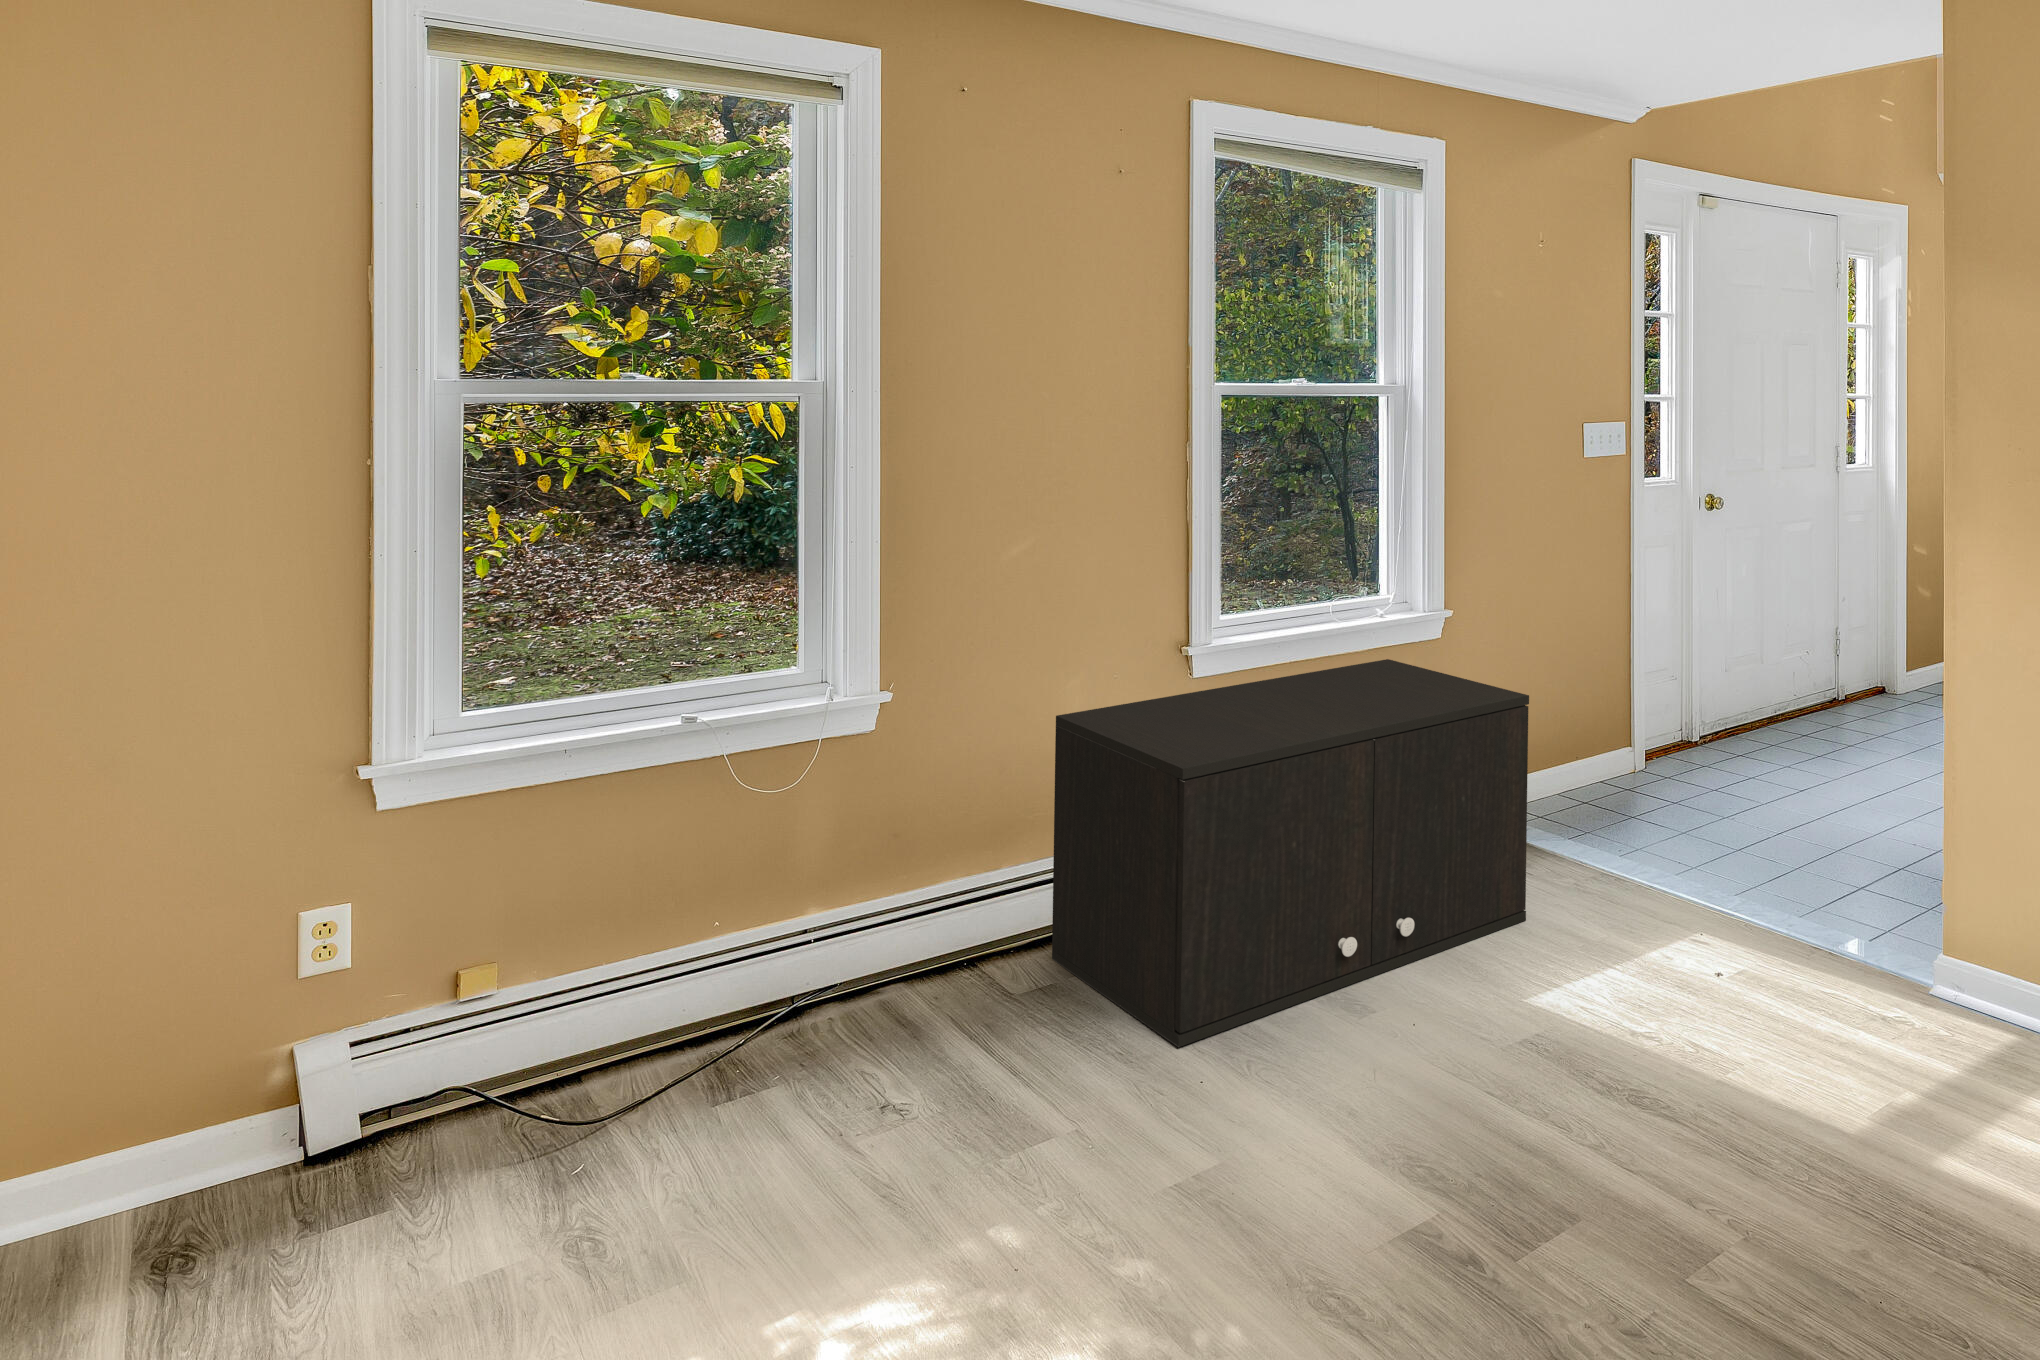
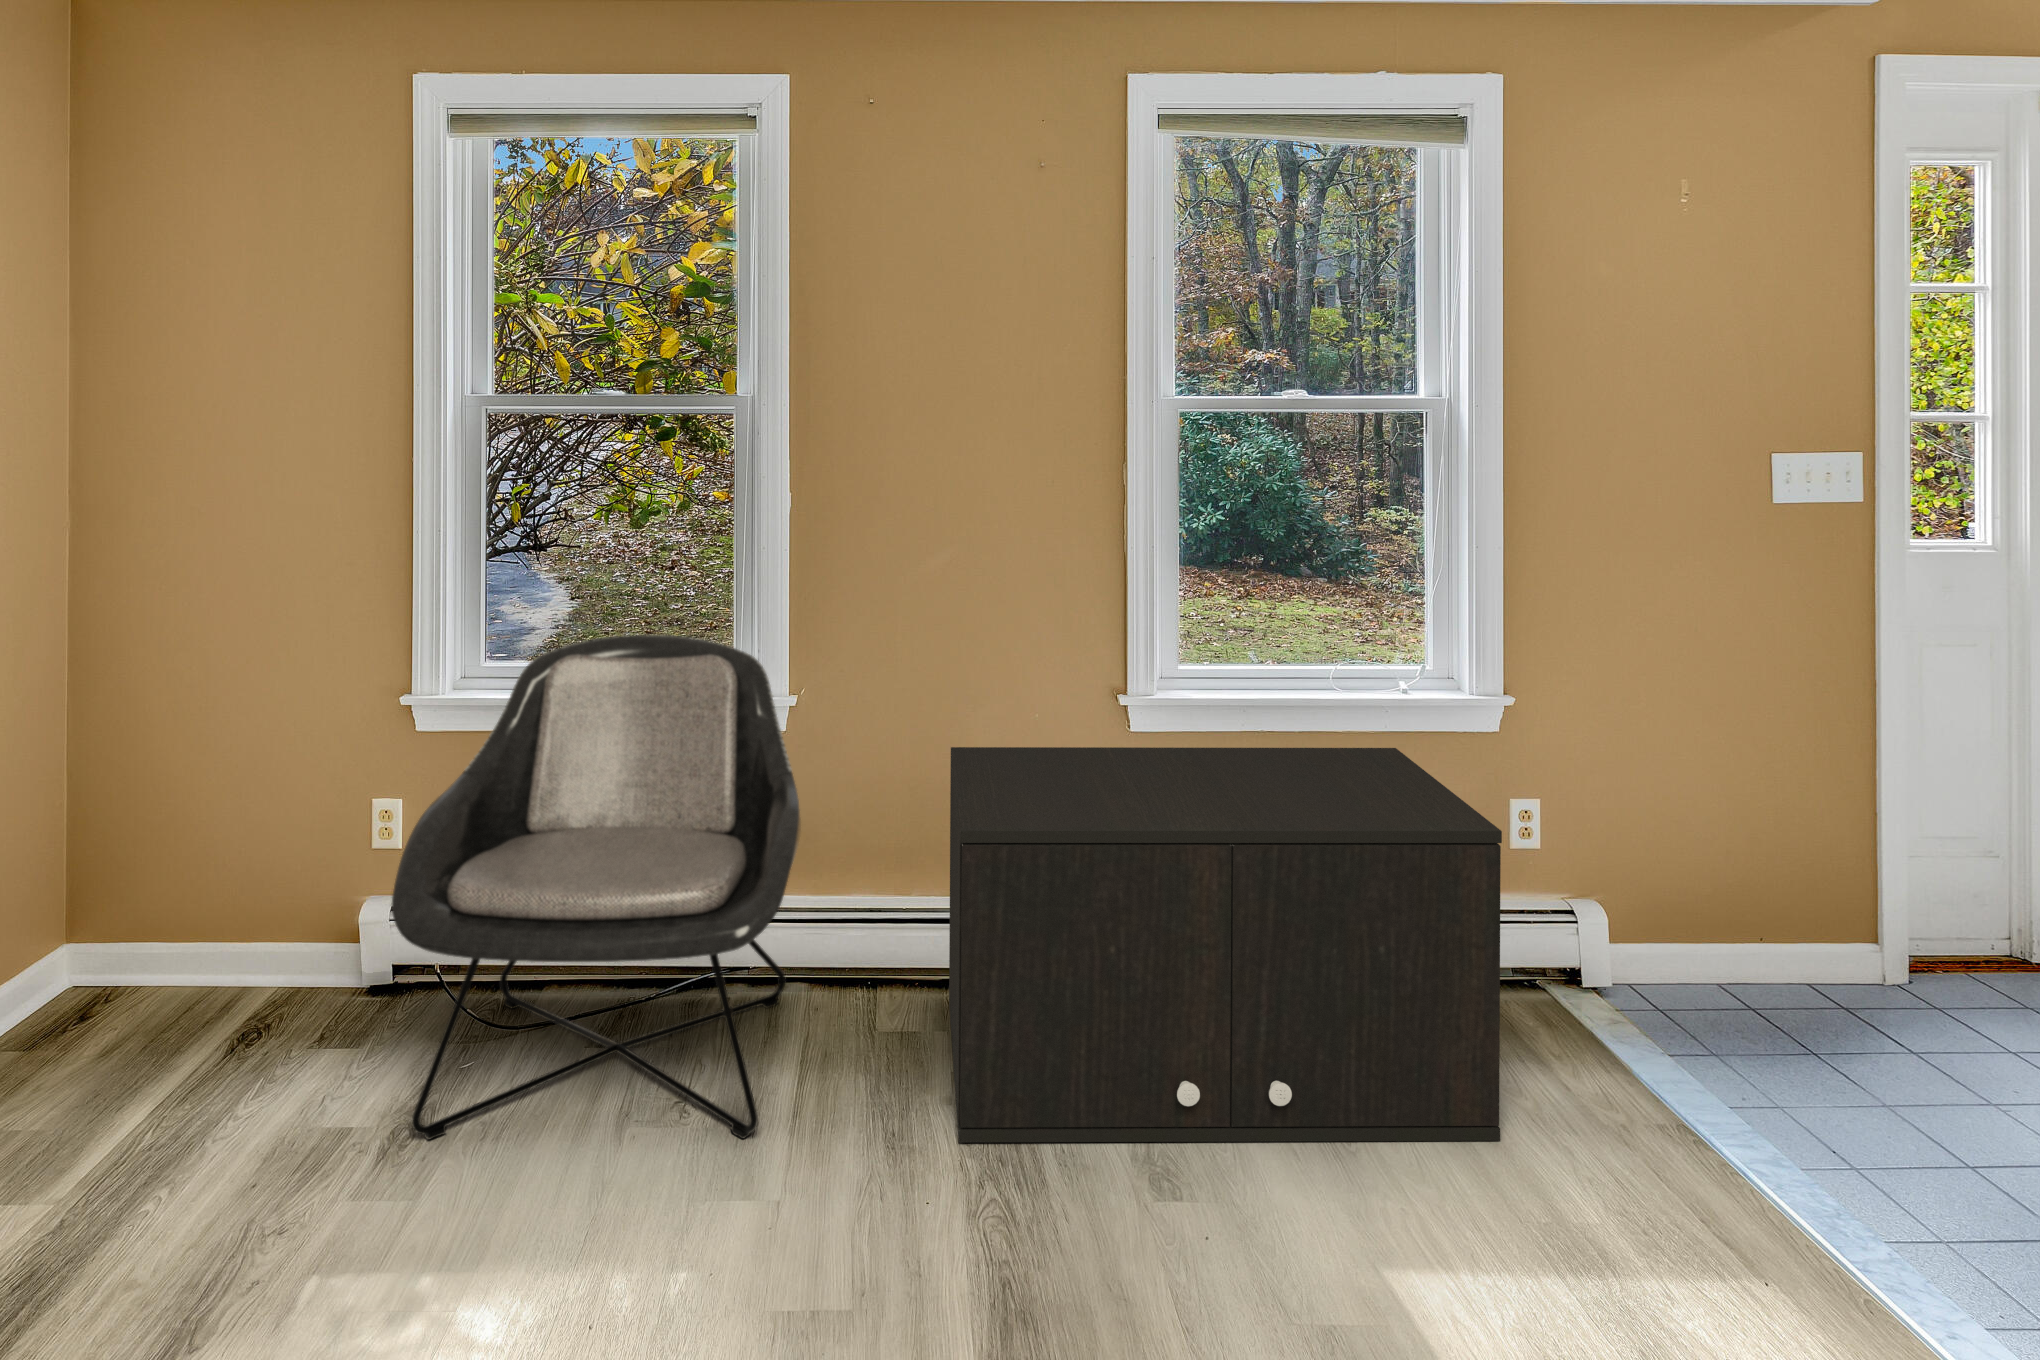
lounge chair: none [539,645,1026,1244] -> present [392,634,801,1139]

